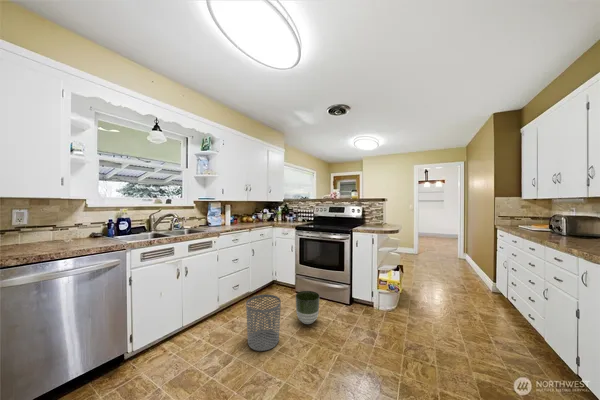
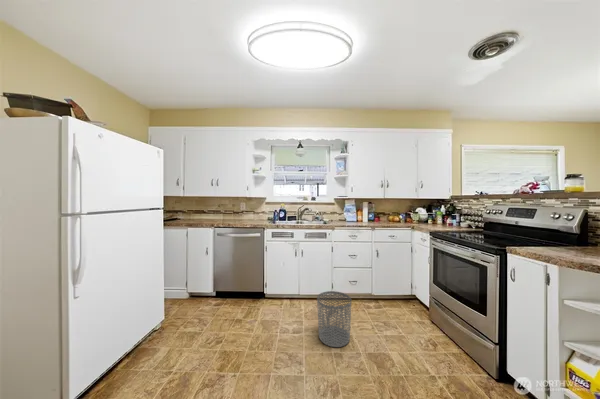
planter: present [296,291,319,324] -> none [380,311,414,357]

